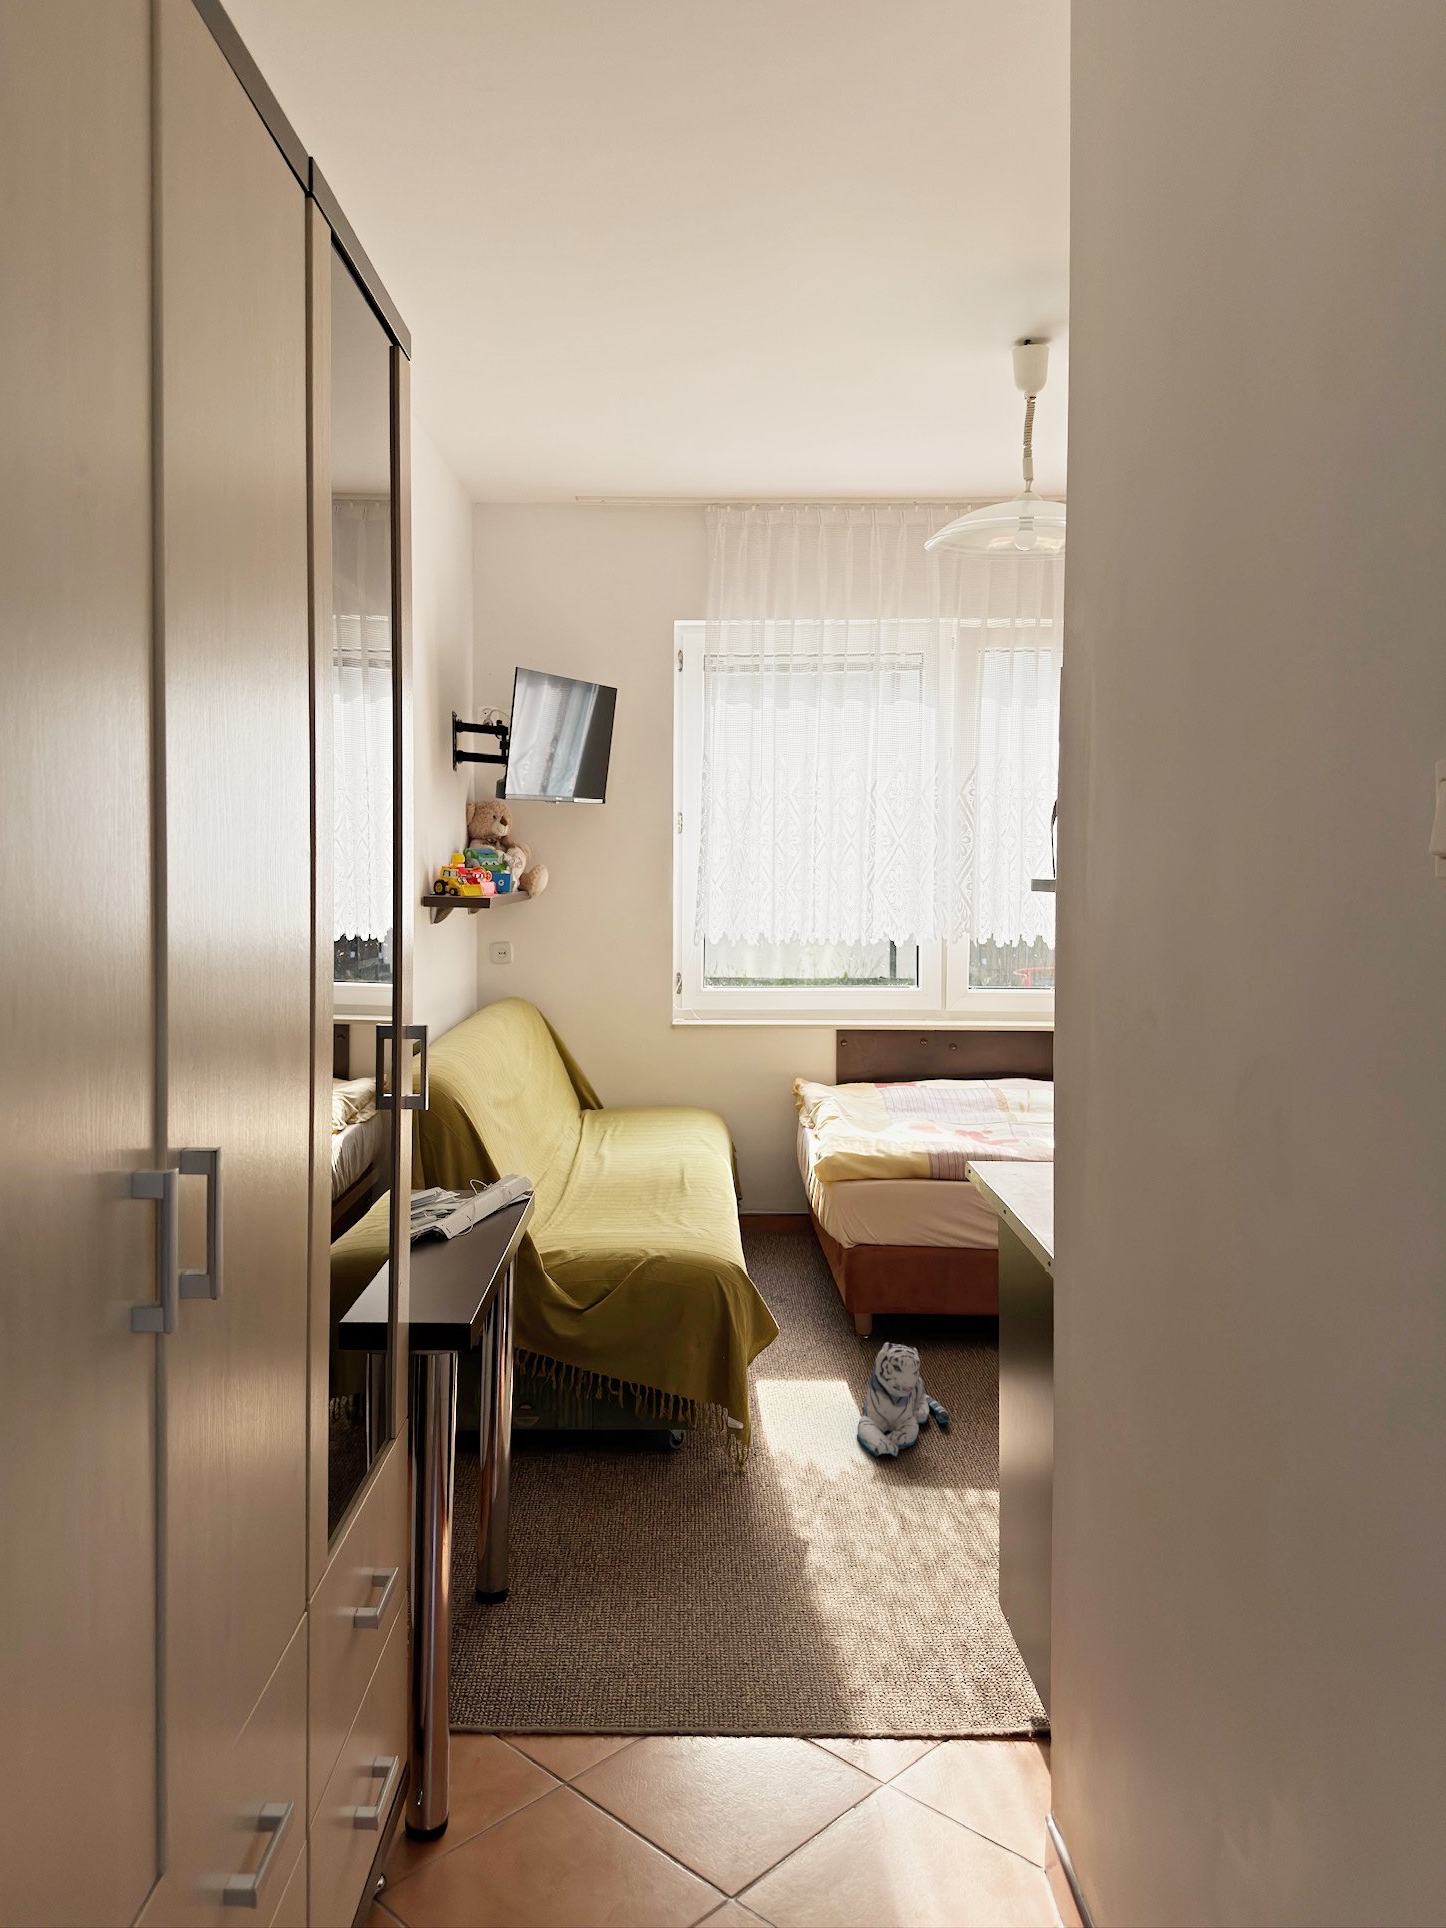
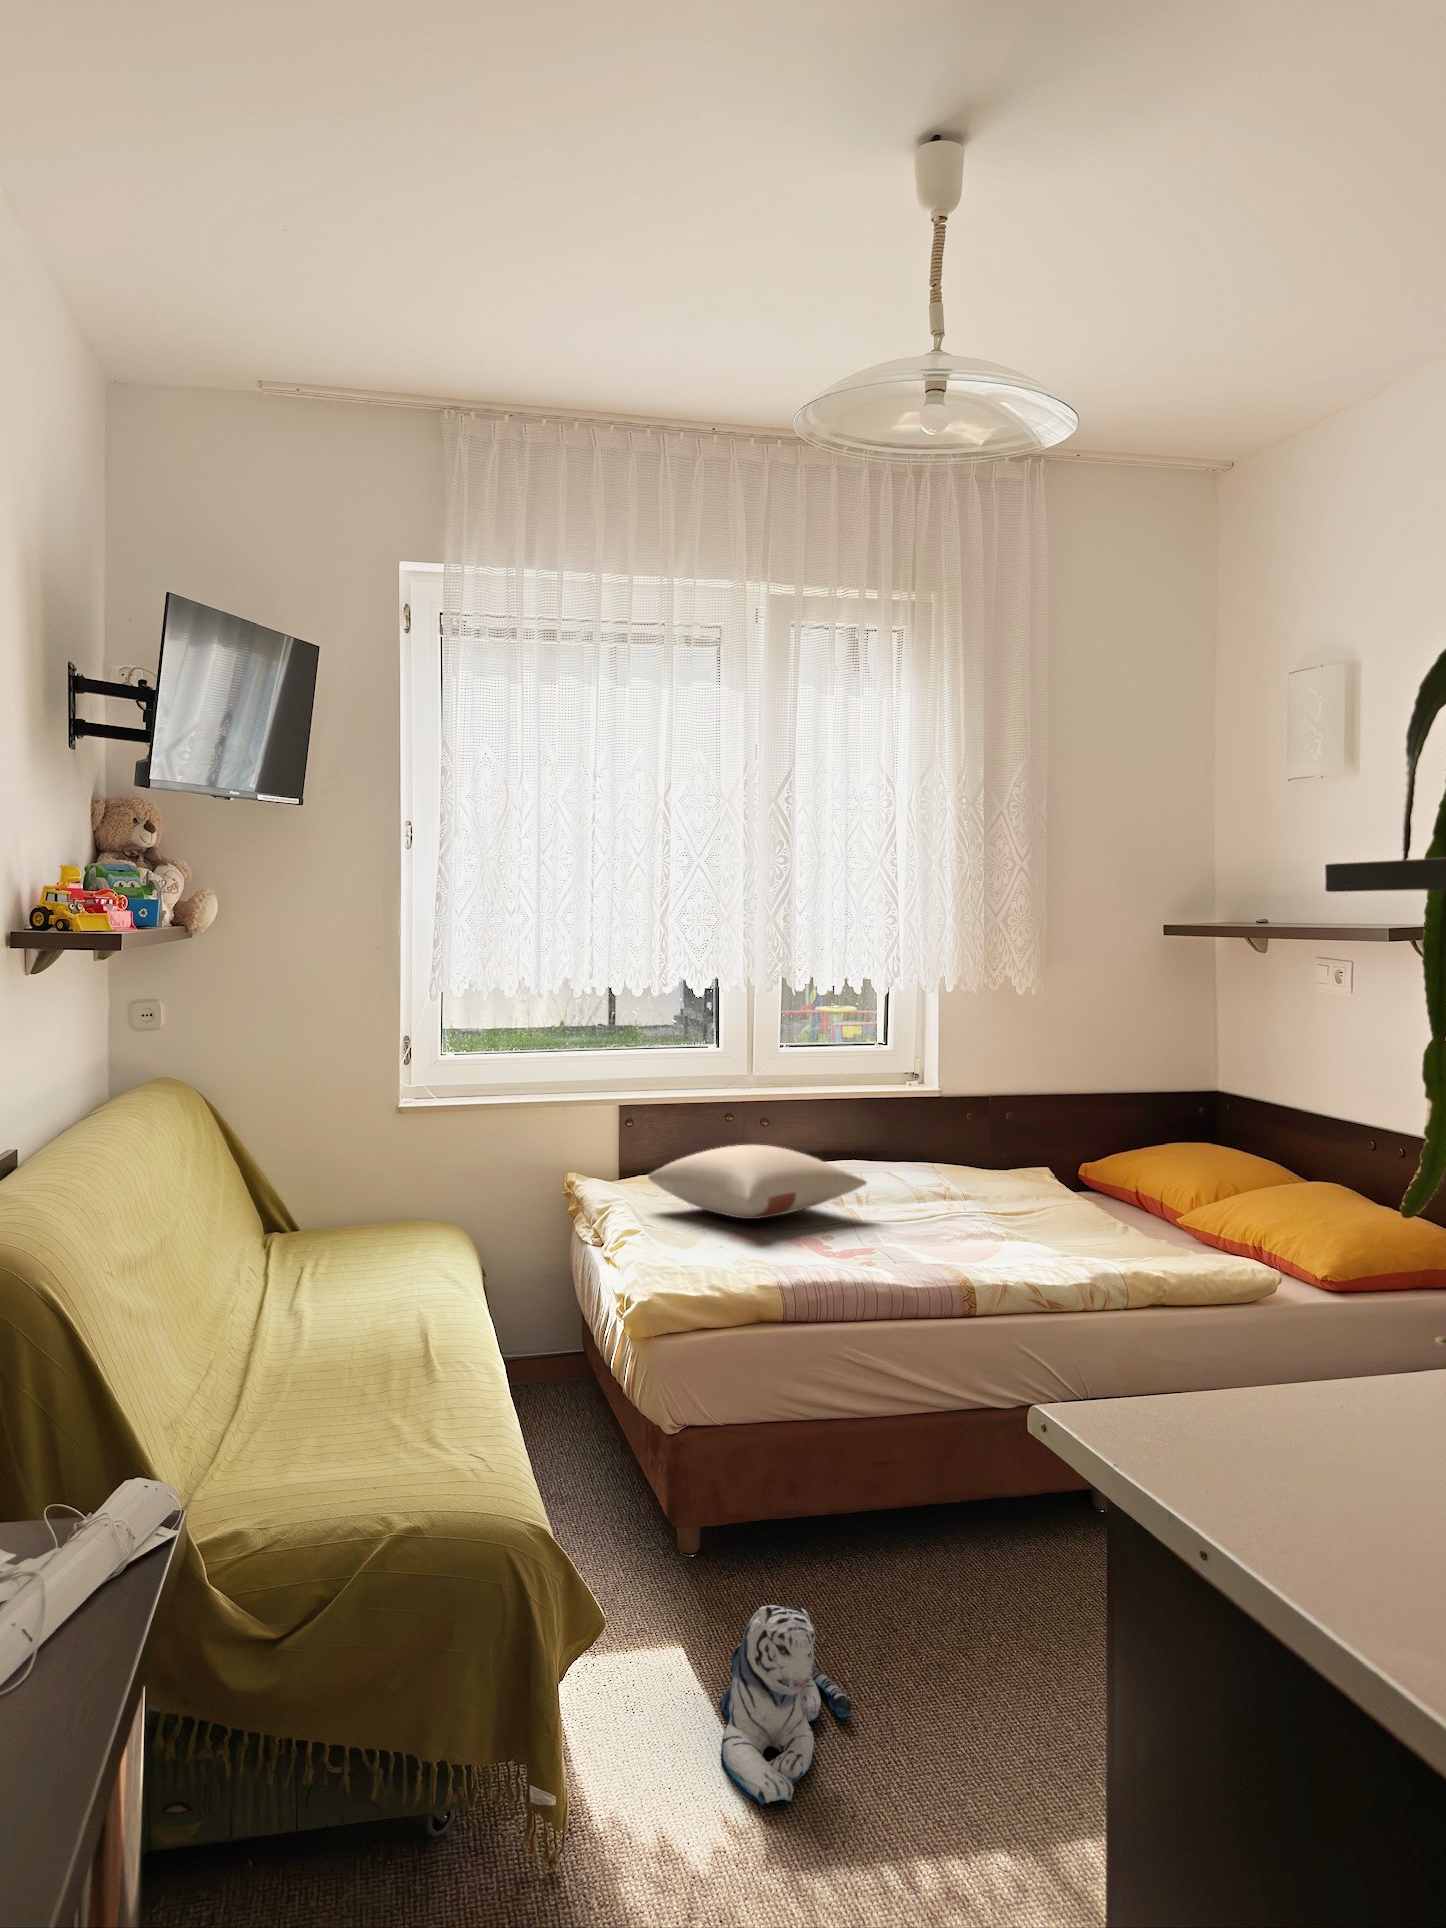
pillow: none [852,1060,1017,1113] -> present [648,1145,866,1219]

